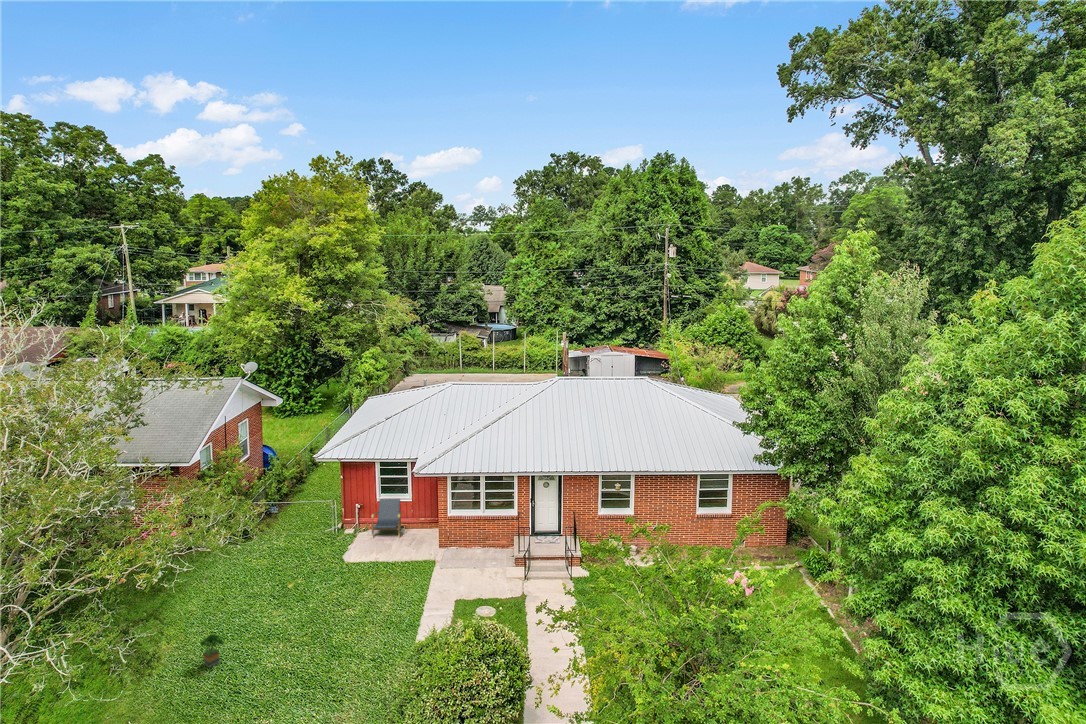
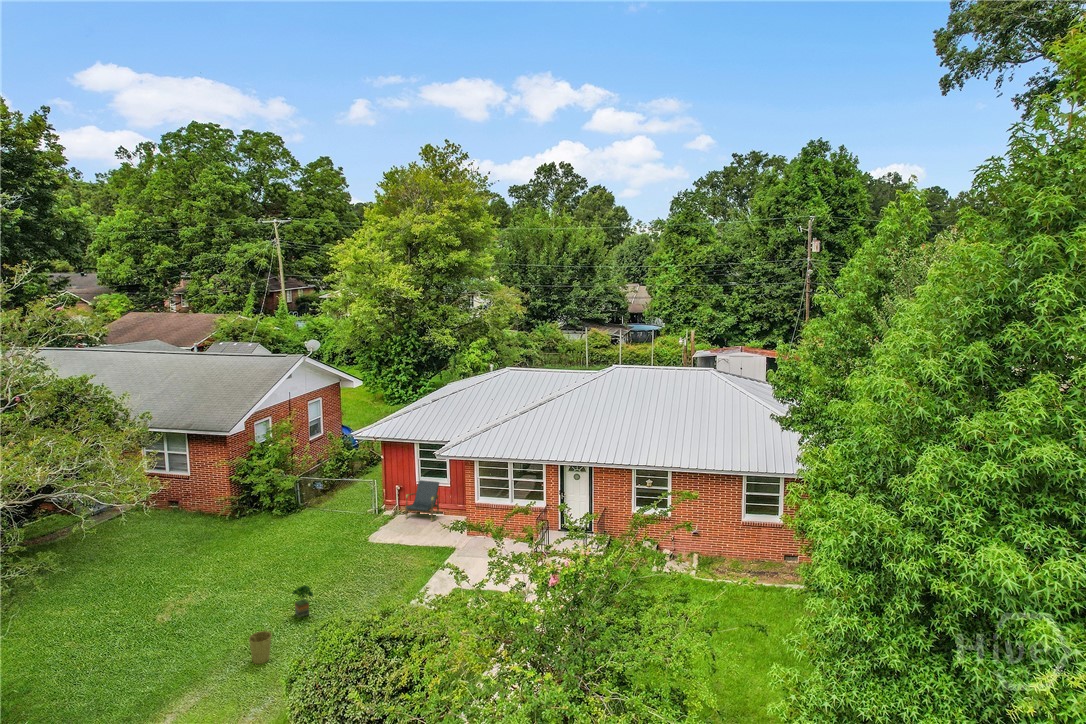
potted tree: present [200,634,224,668] -> present [292,585,313,617]
basket: none [300,667,321,703] -> present [249,631,272,664]

